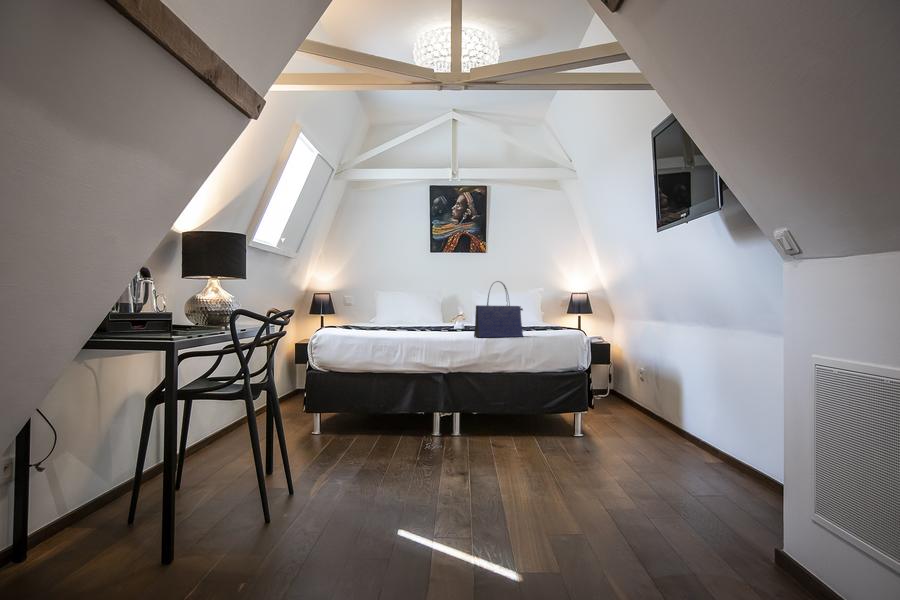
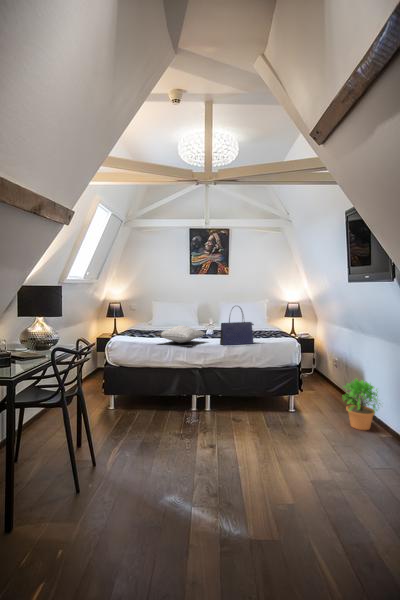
pillow: none [379,310,453,336] -> present [155,325,205,343]
potted plant: none [649,381,712,456] -> present [343,379,380,430]

